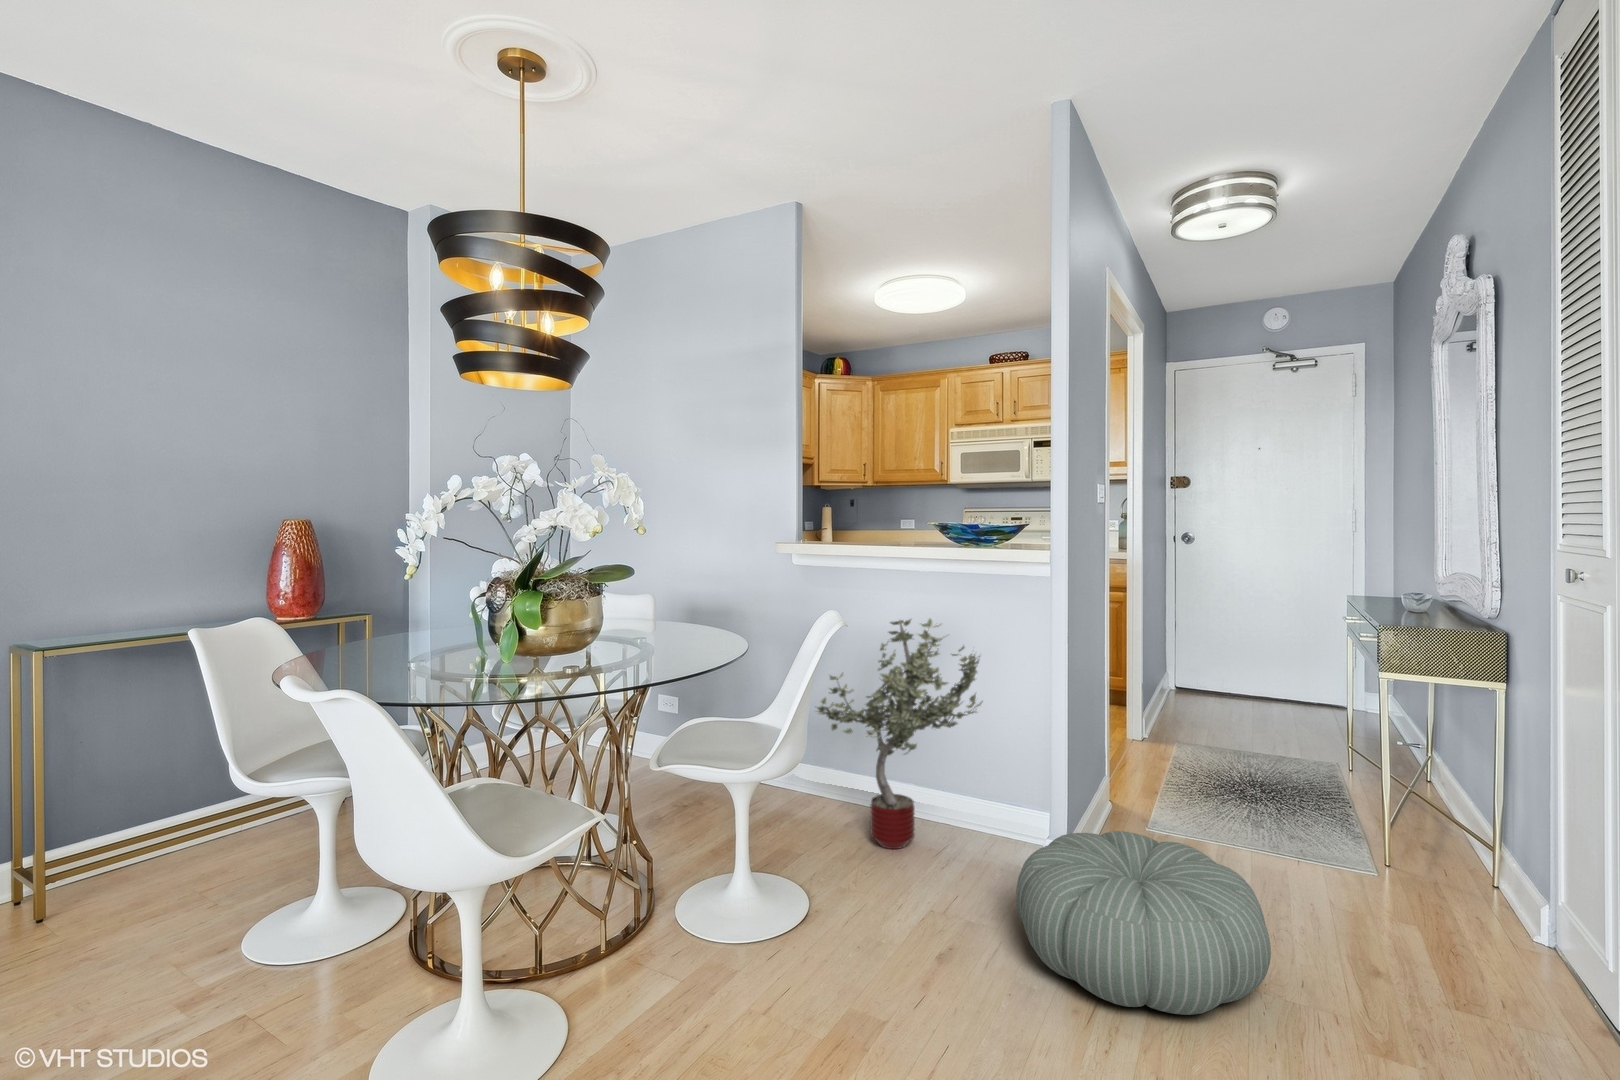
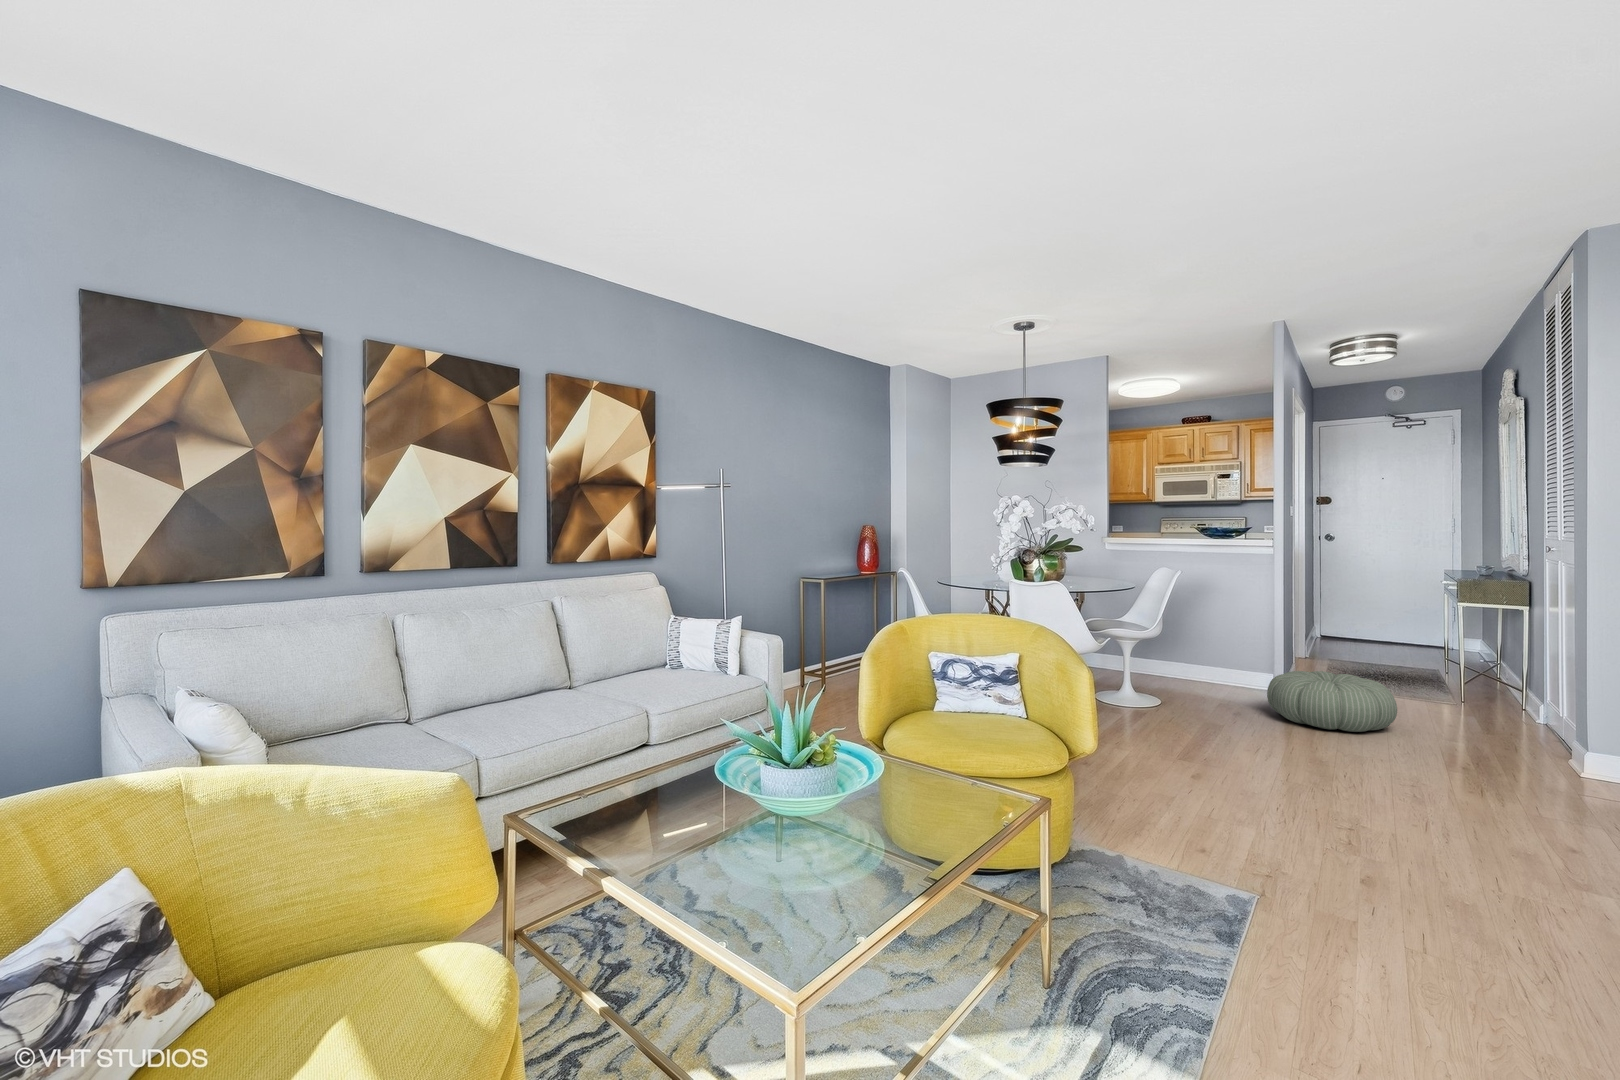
potted tree: present [817,619,982,849] -> none [1131,575,1236,691]

